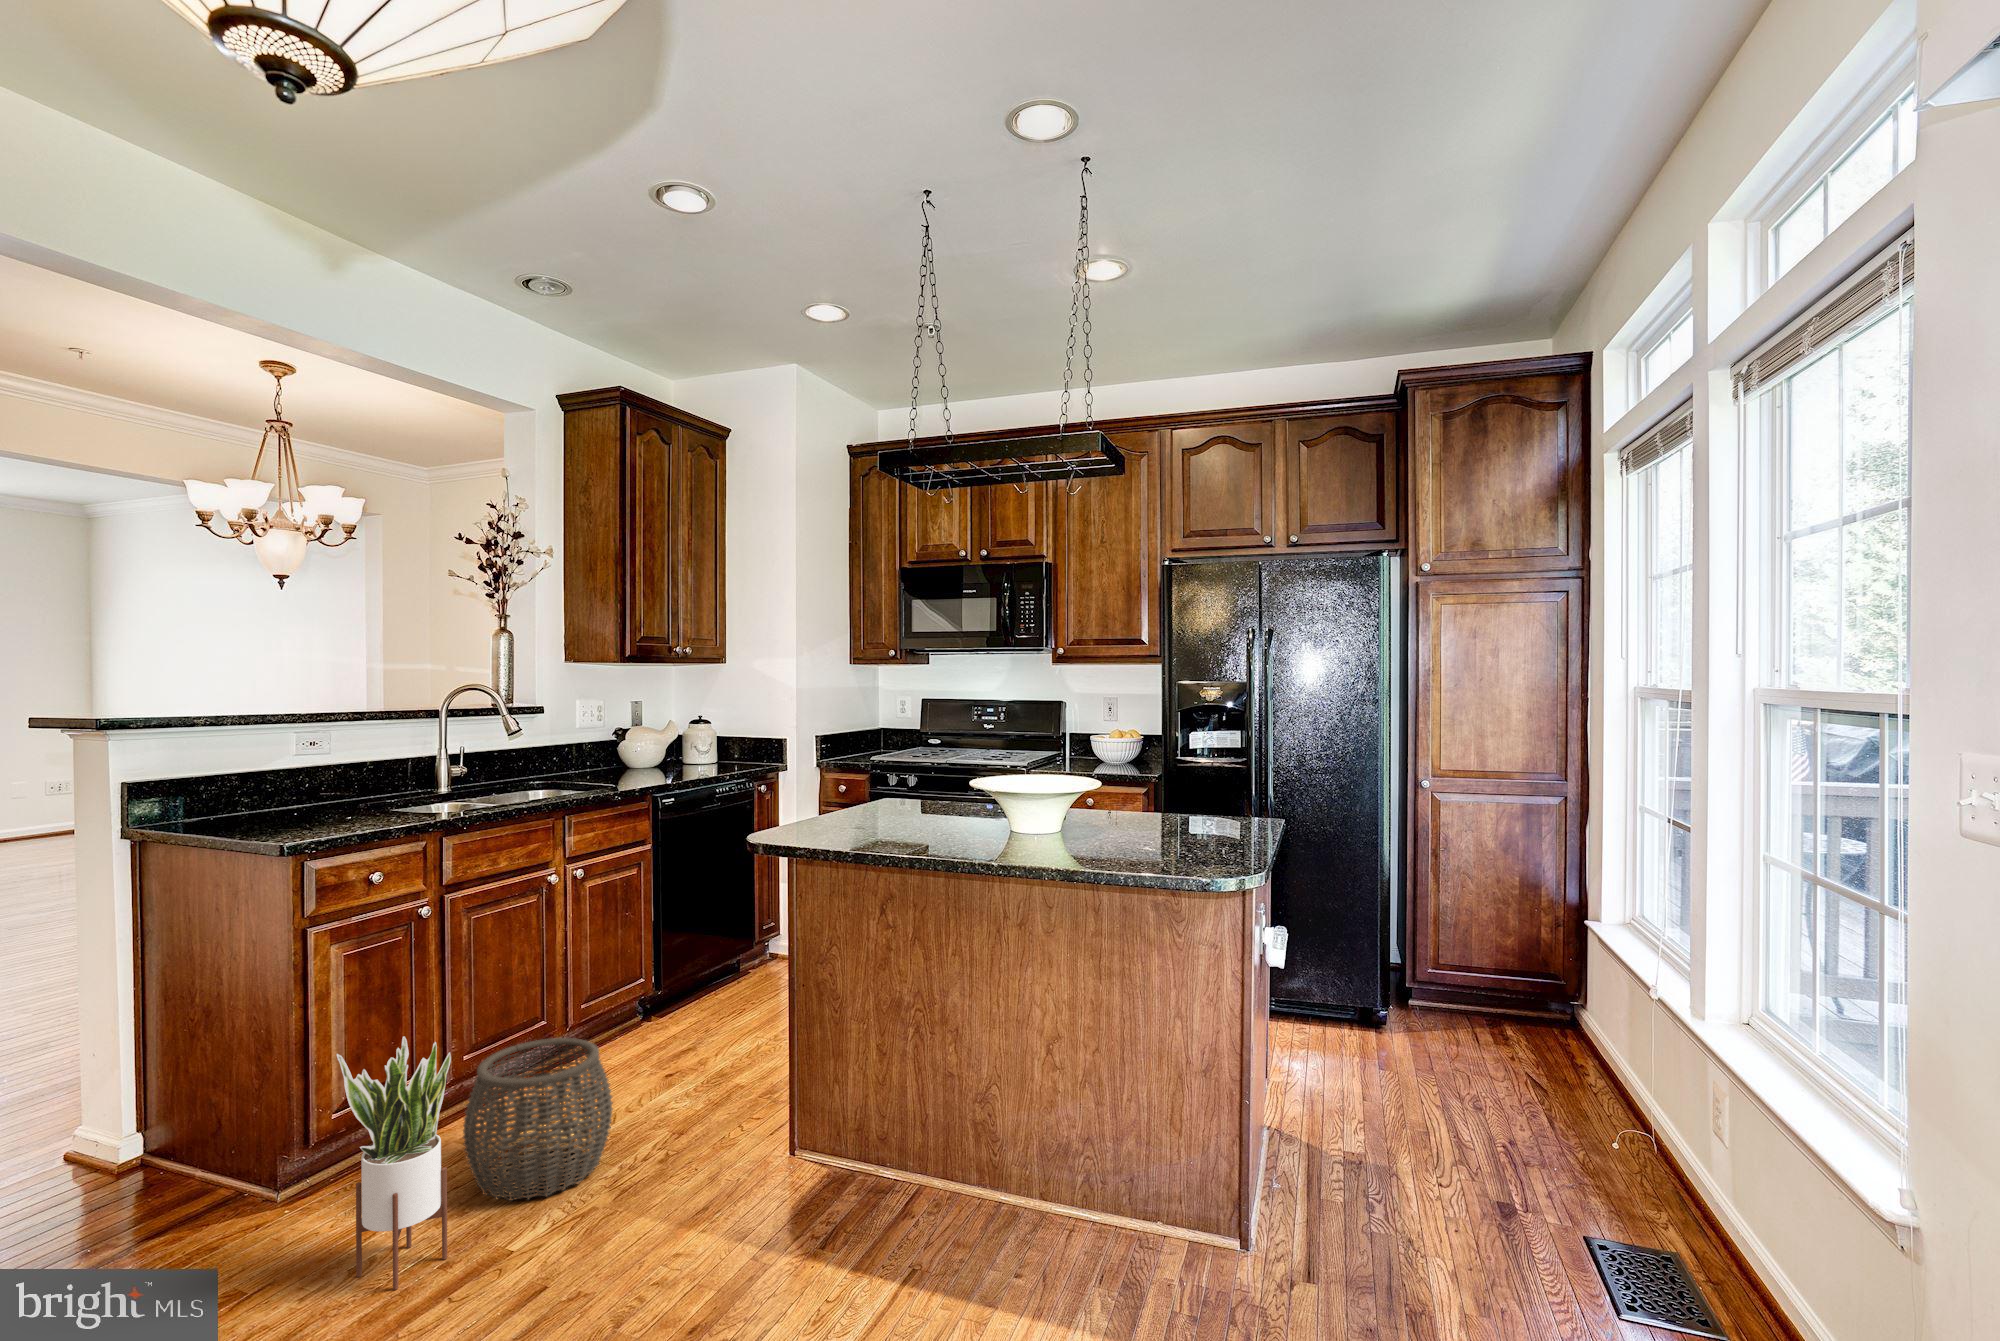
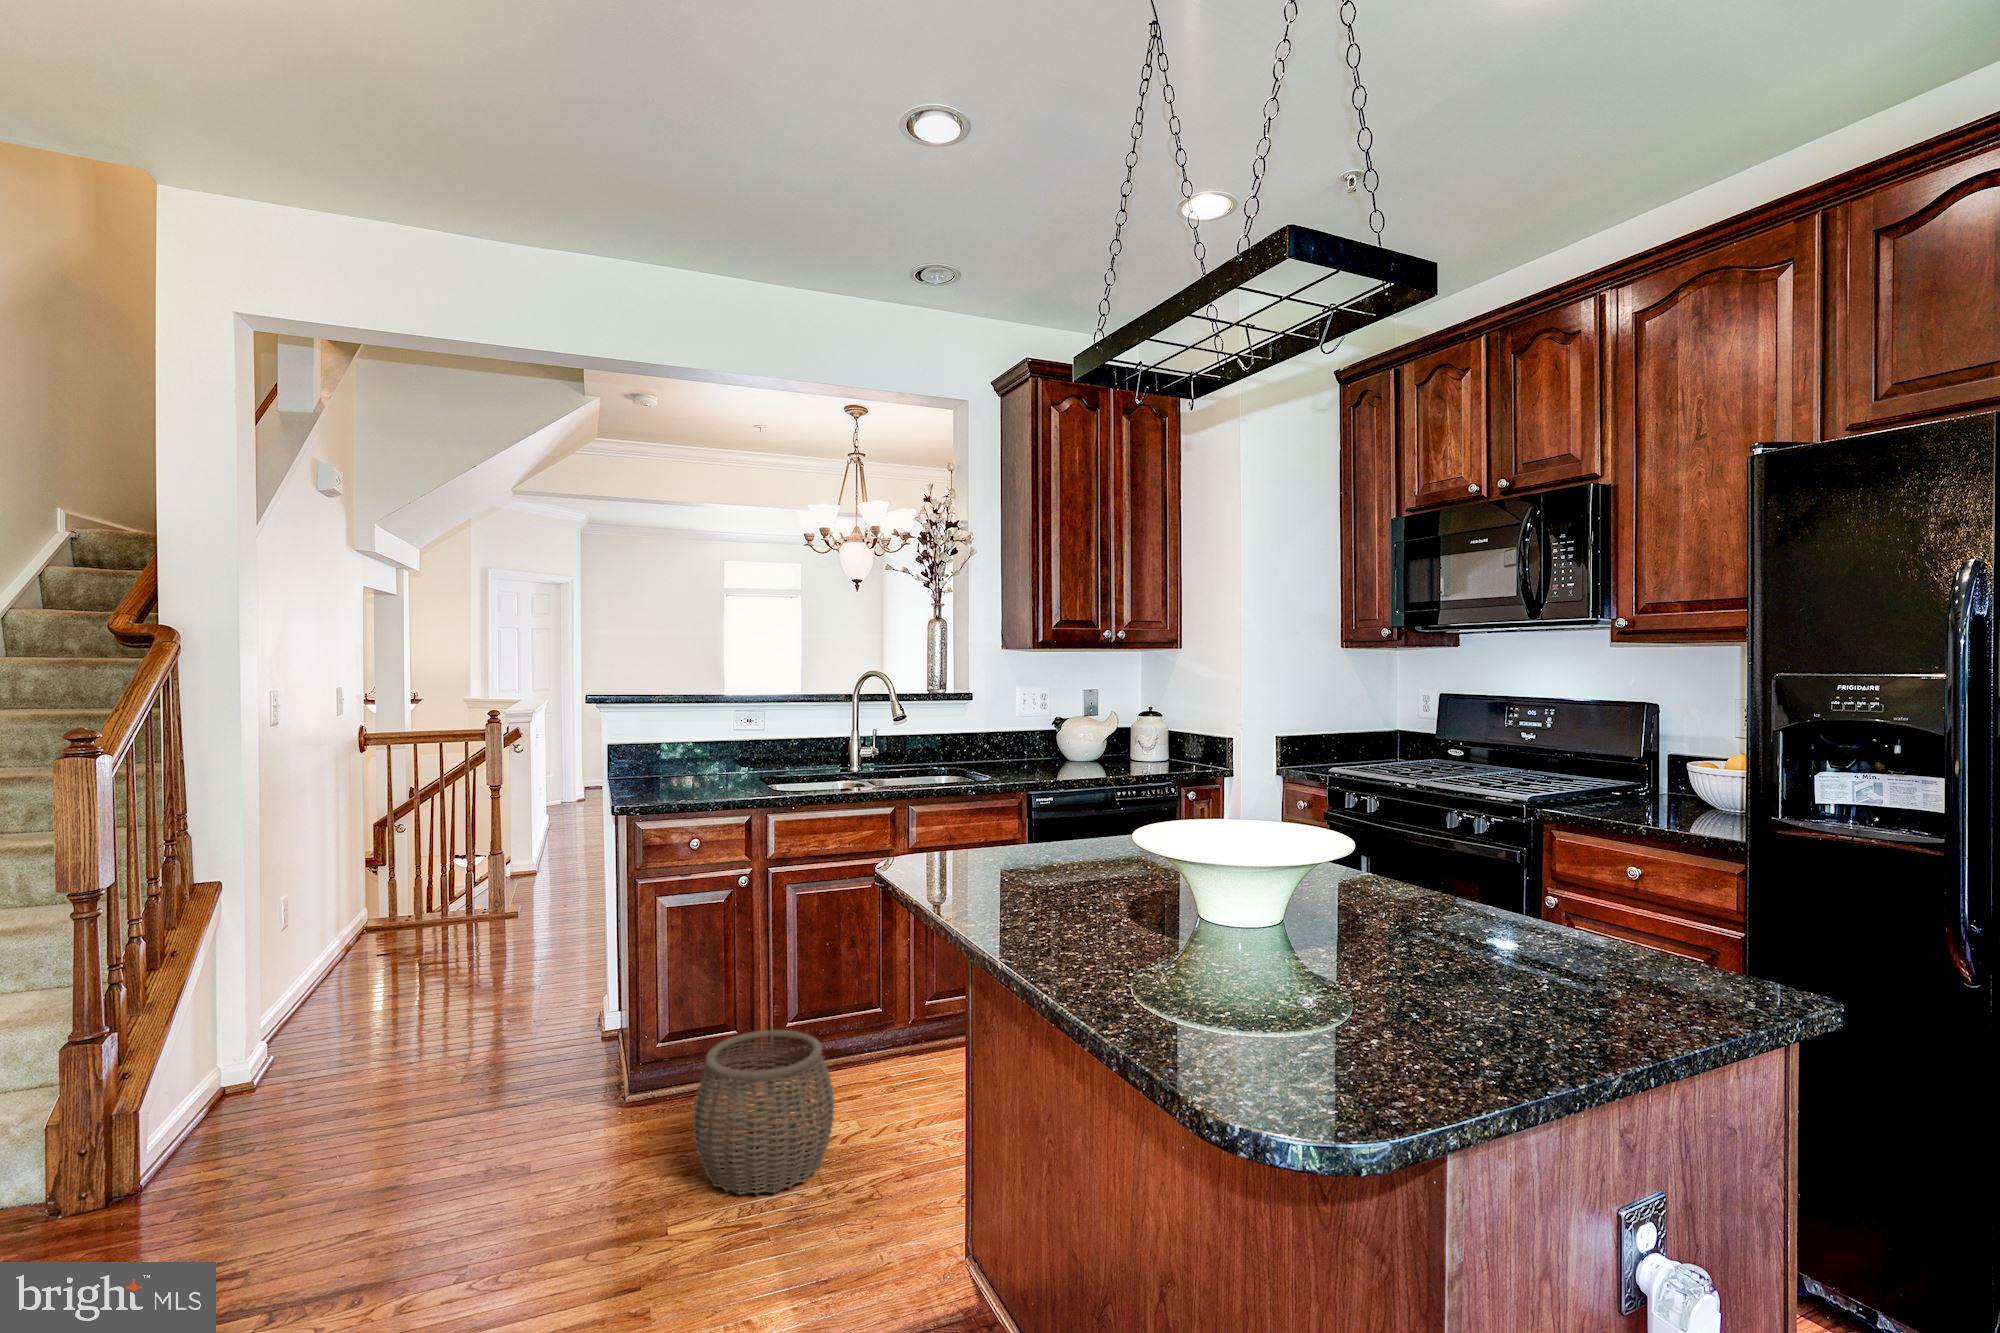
potted plant: present [337,1036,451,1290] -> none [537,998,636,1233]

